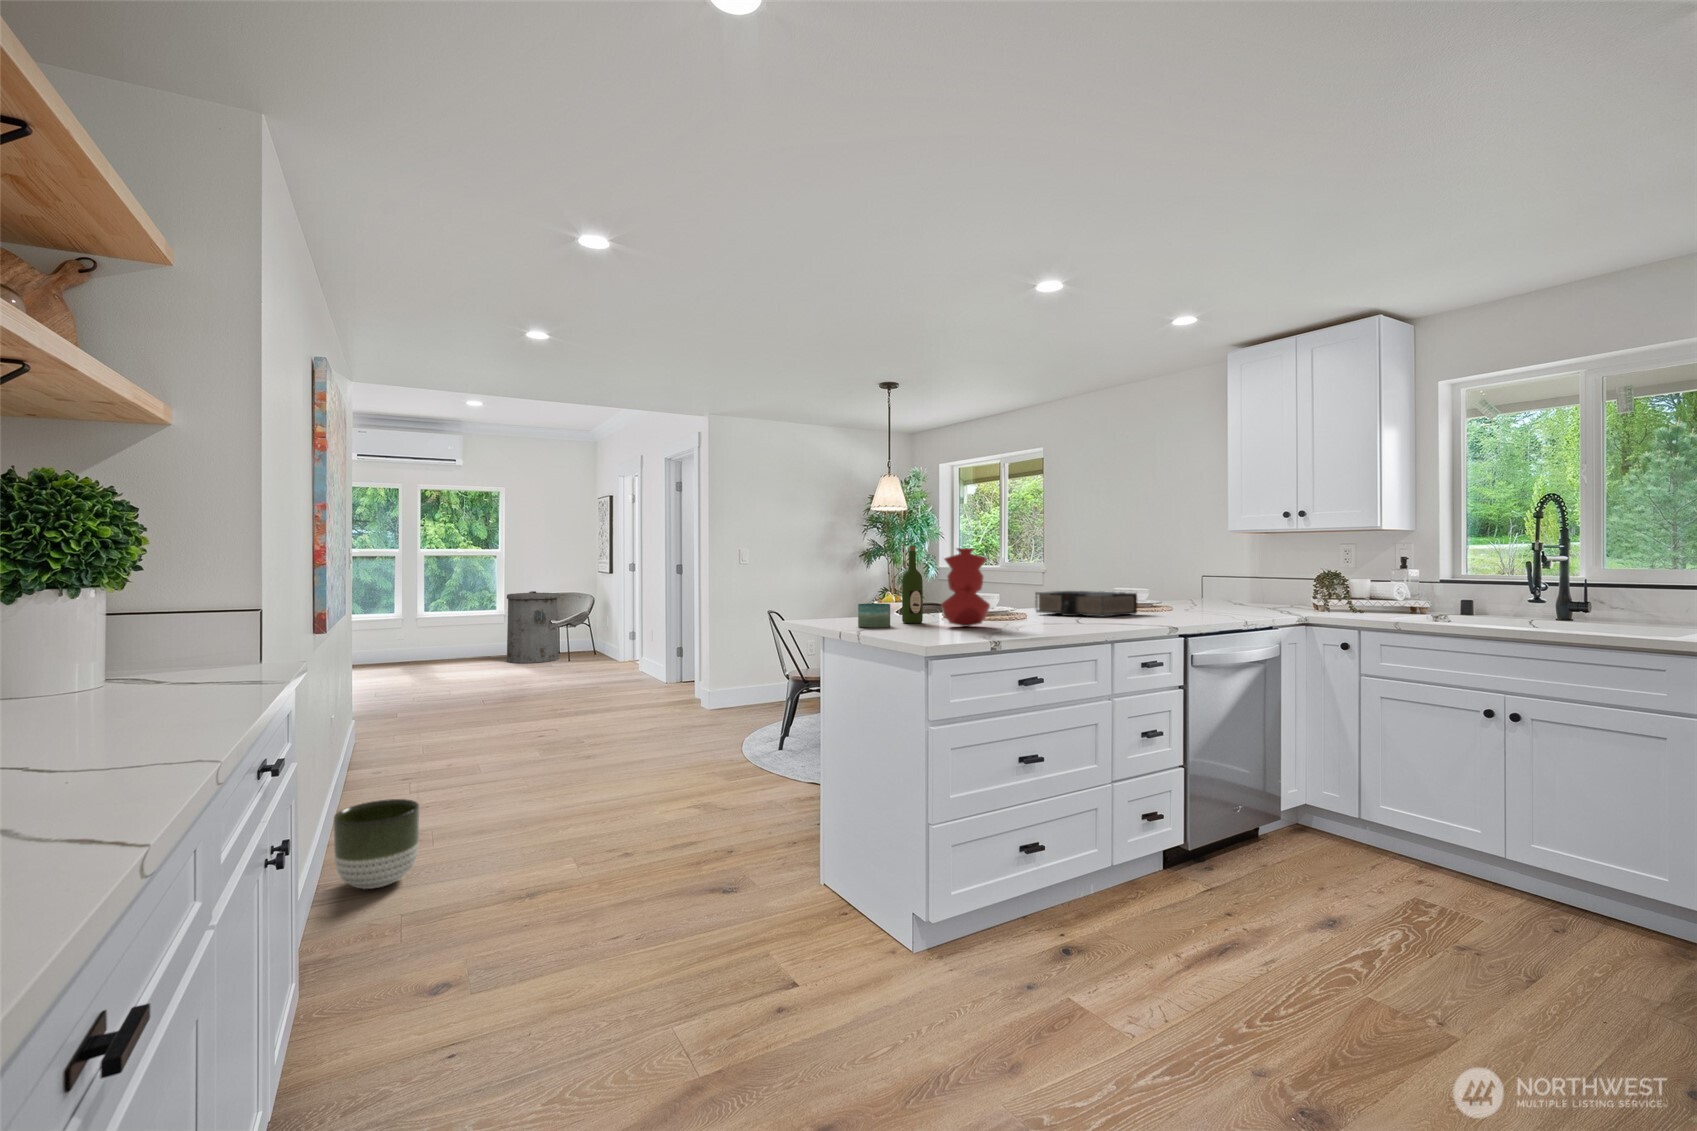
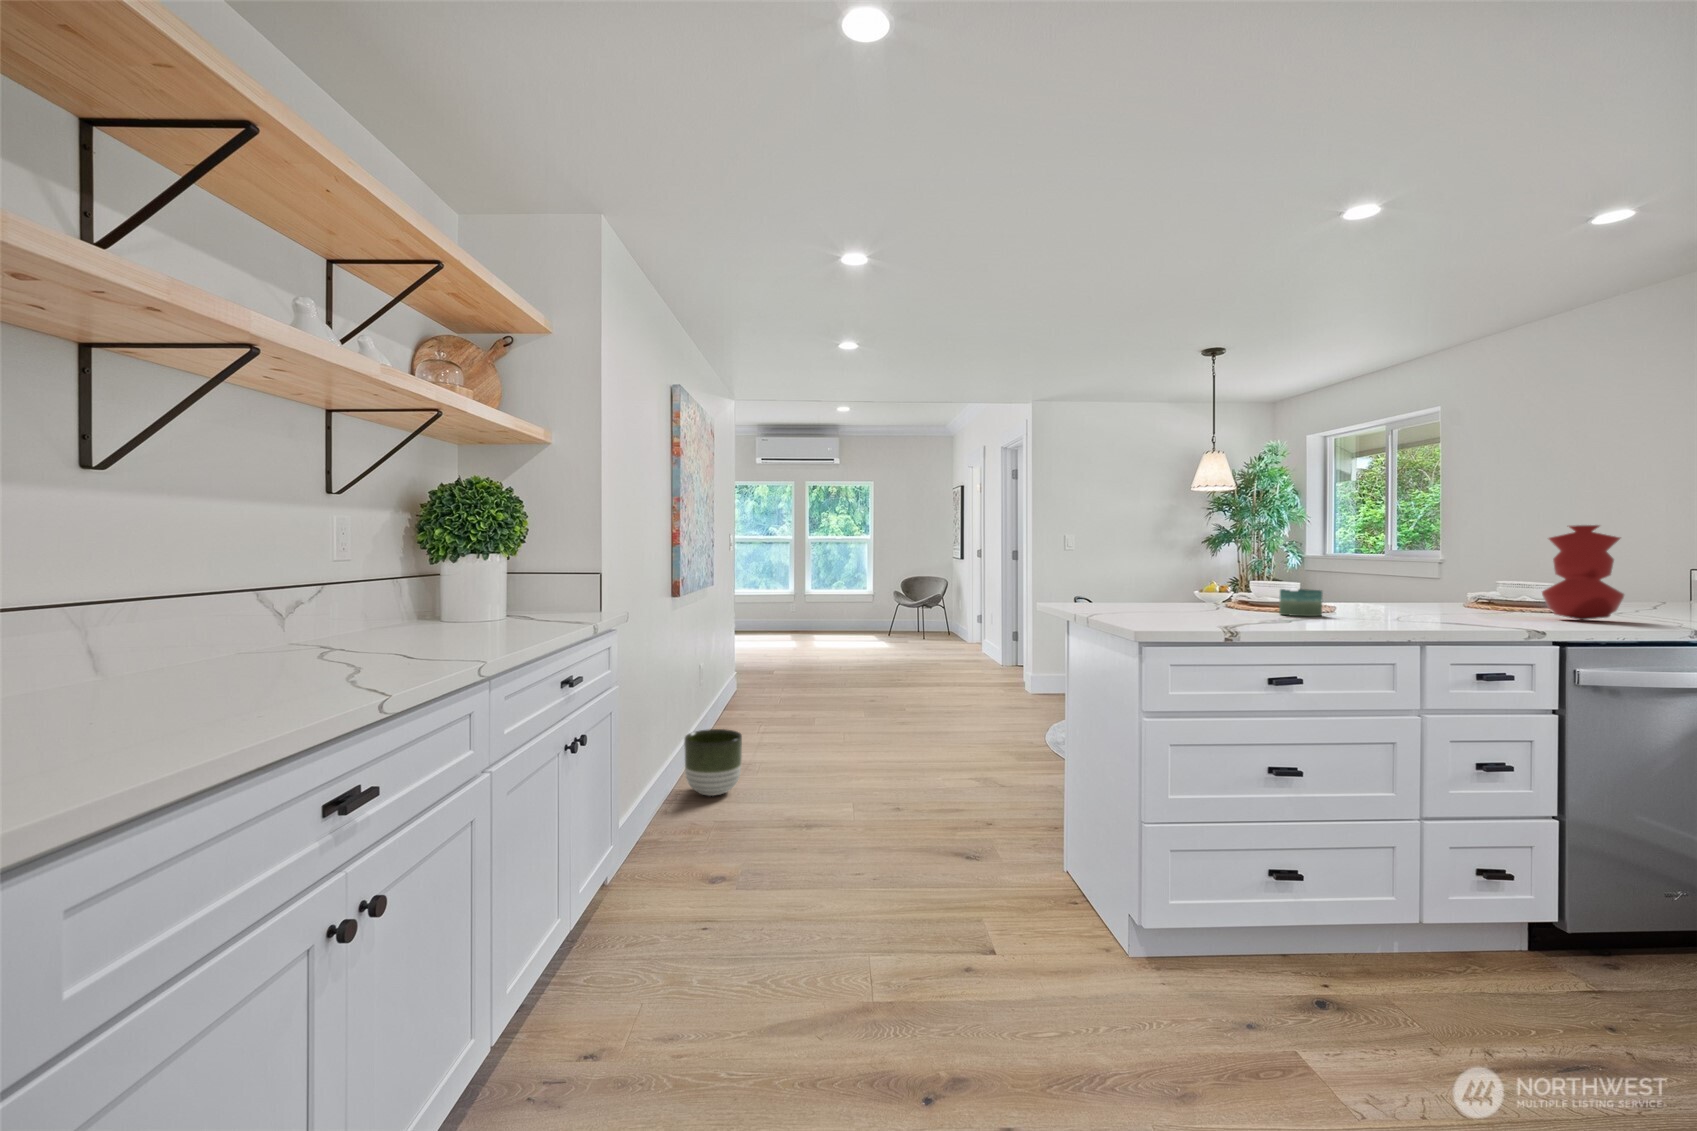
wine bottle: present [902,546,923,623] -> none [1166,527,1190,610]
vase: present [941,548,990,626] -> present [1542,525,1624,620]
trash can: present [507,591,559,663] -> none [875,574,918,637]
book: present [1035,591,1138,617] -> none [1359,582,1517,614]
candle: present [858,603,890,627] -> present [1279,589,1322,616]

